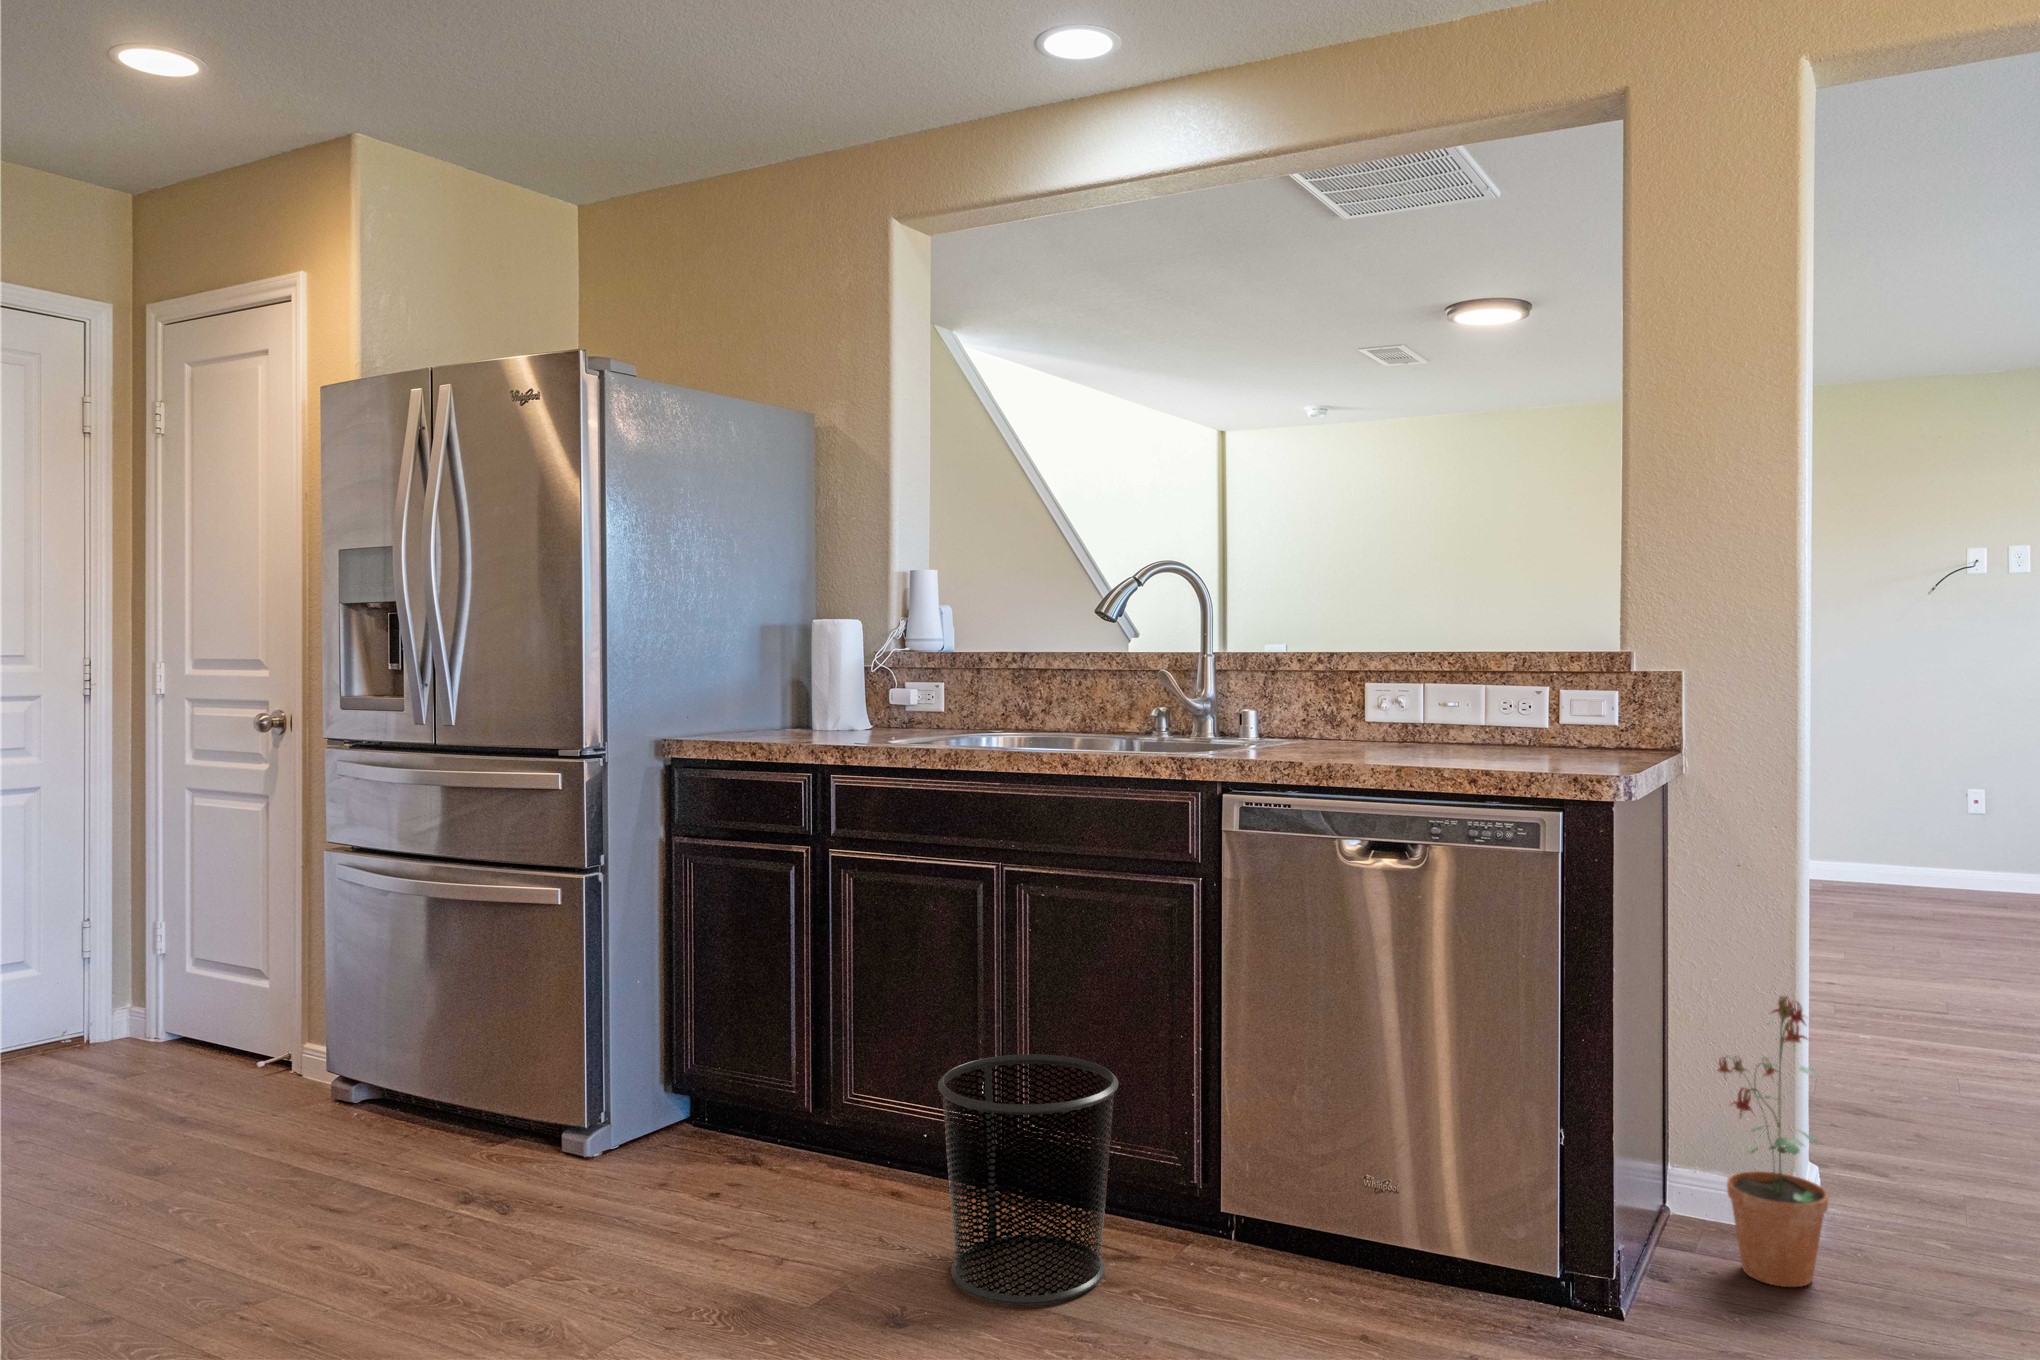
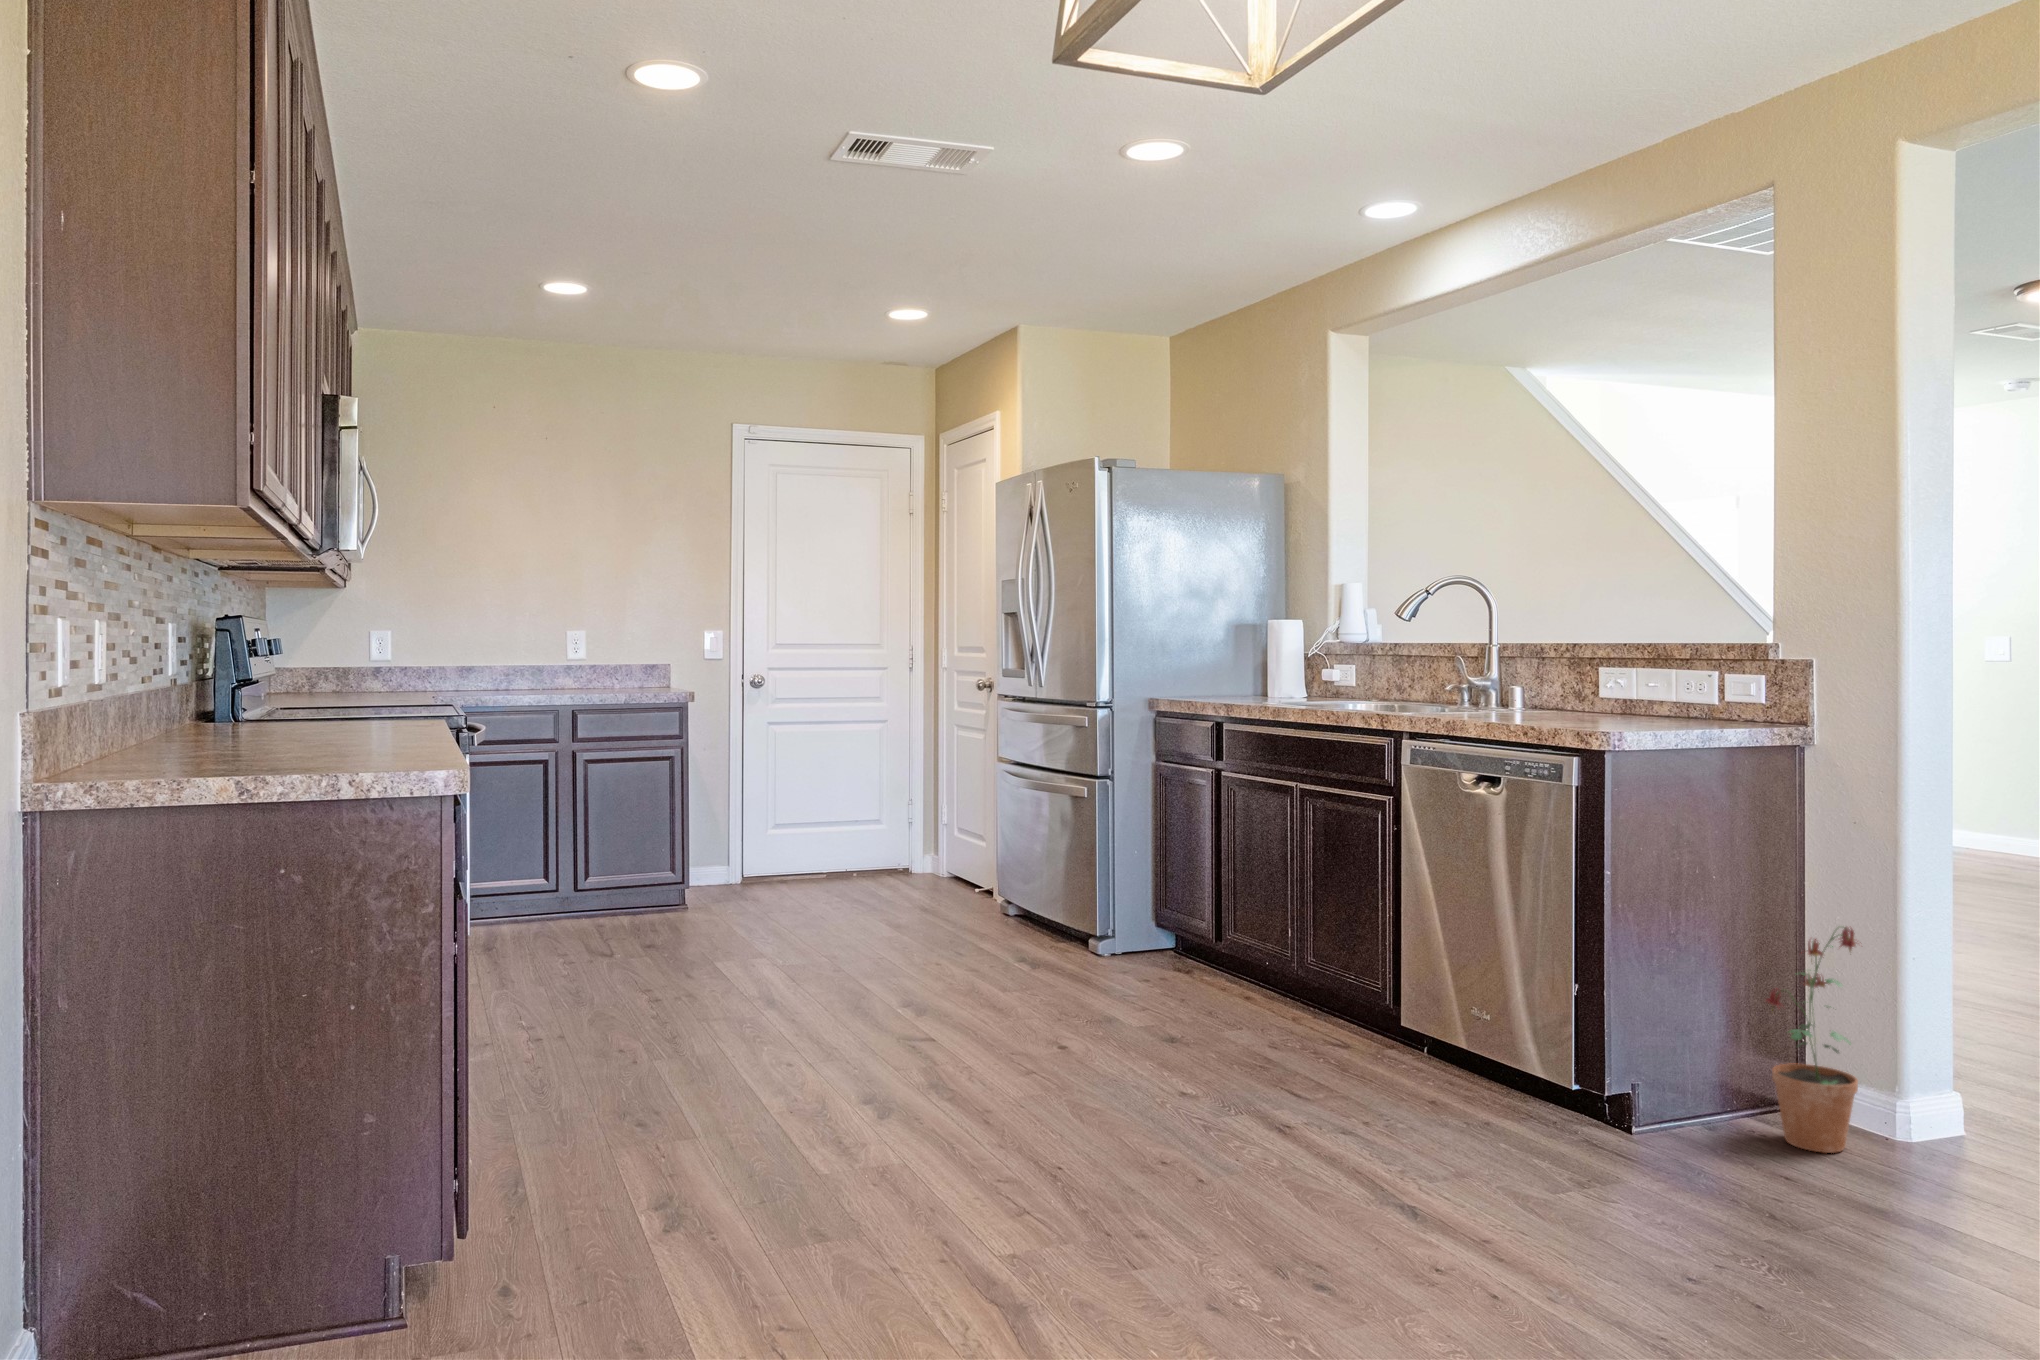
waste bin: present [938,1054,1119,1305] -> none [1211,903,1328,1049]

